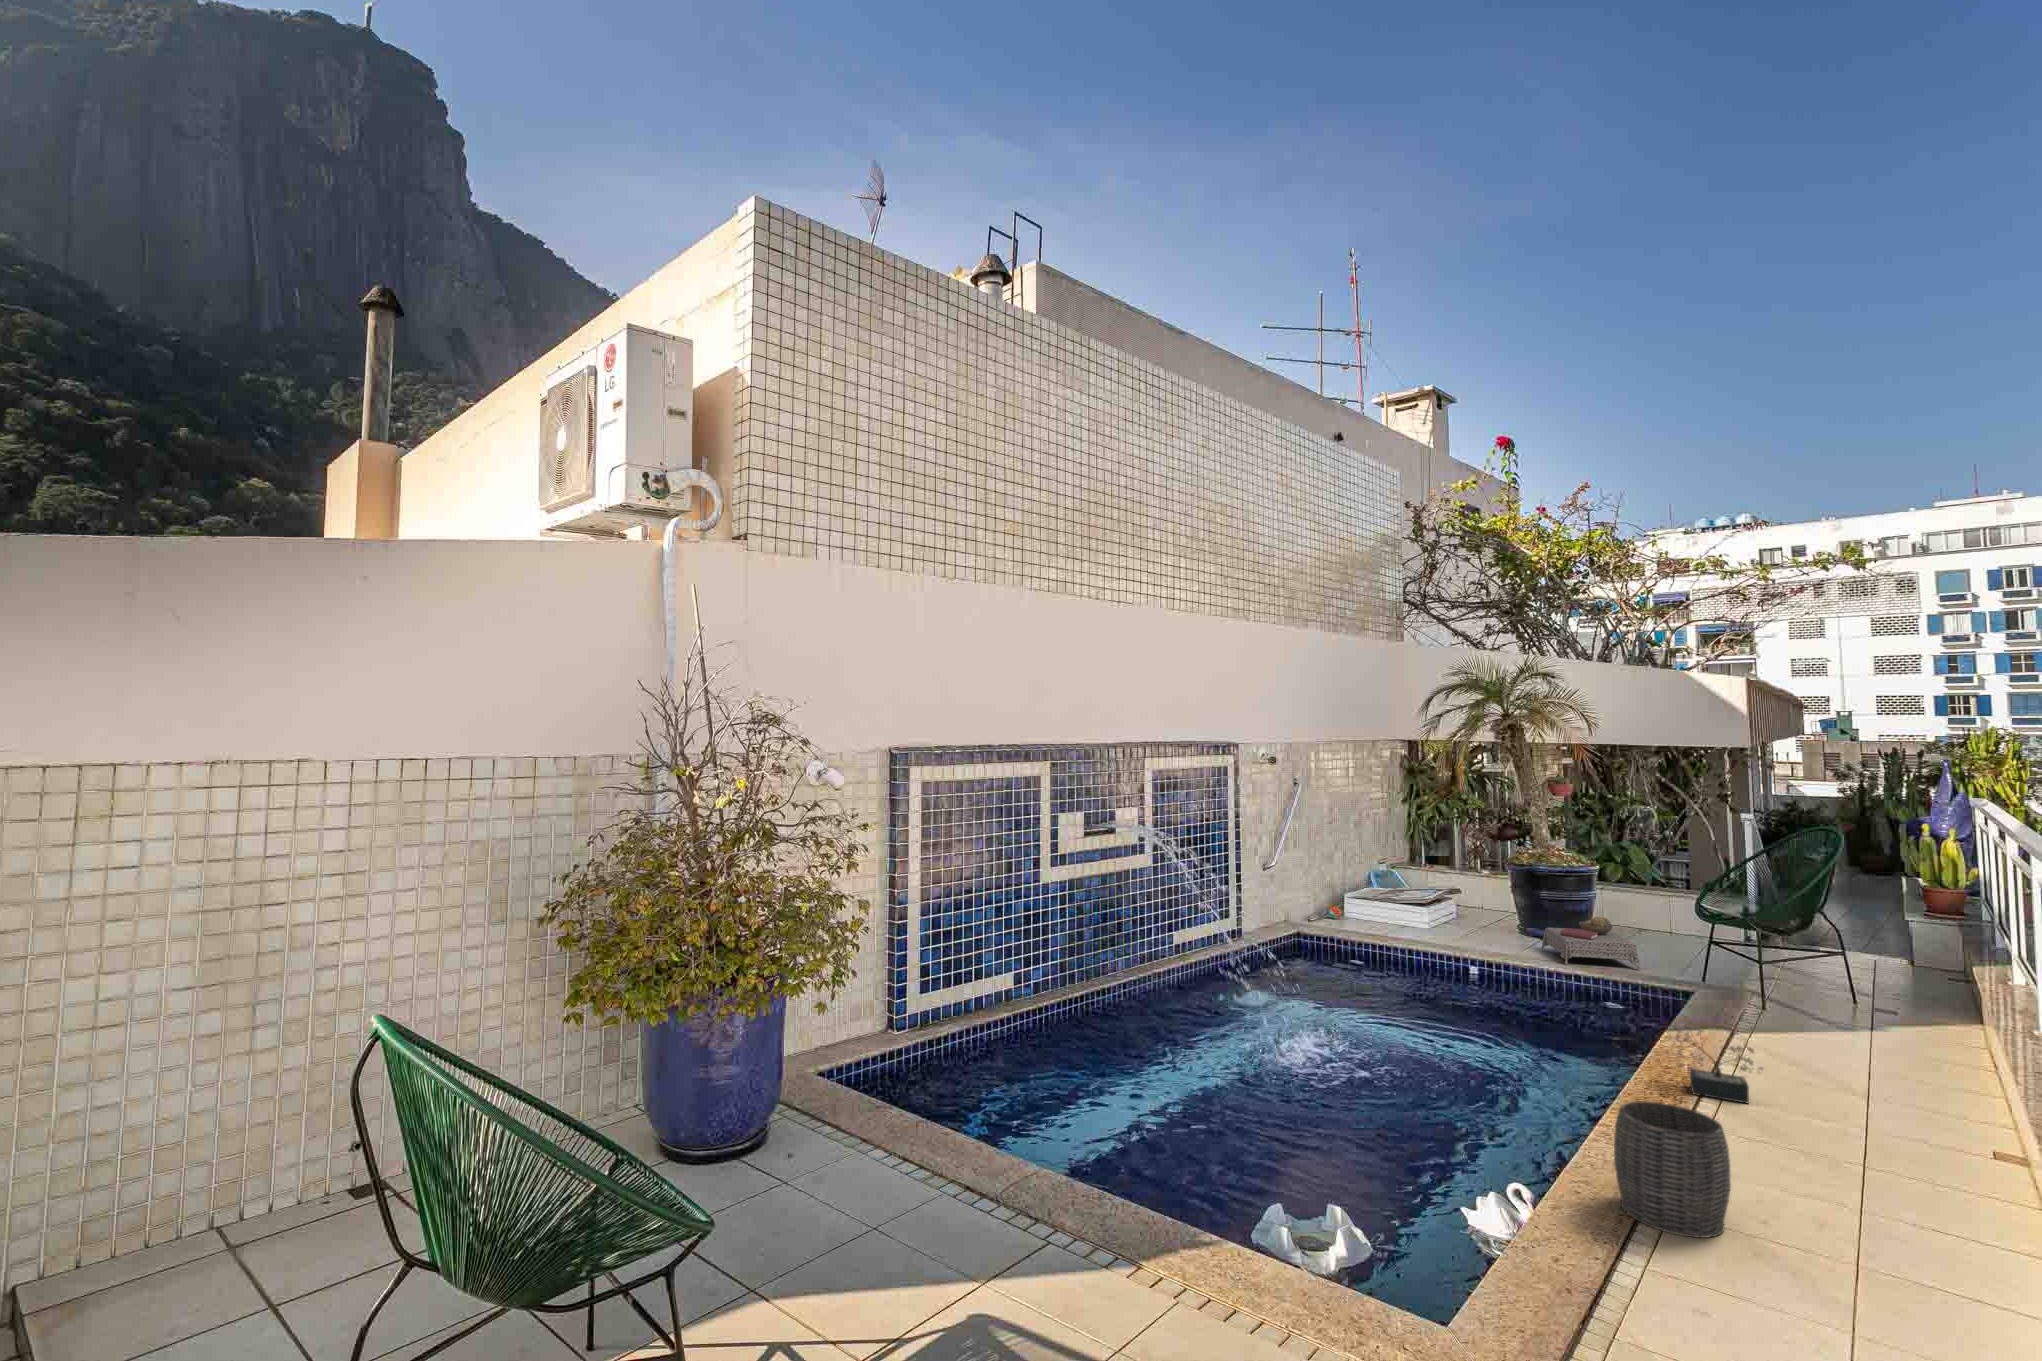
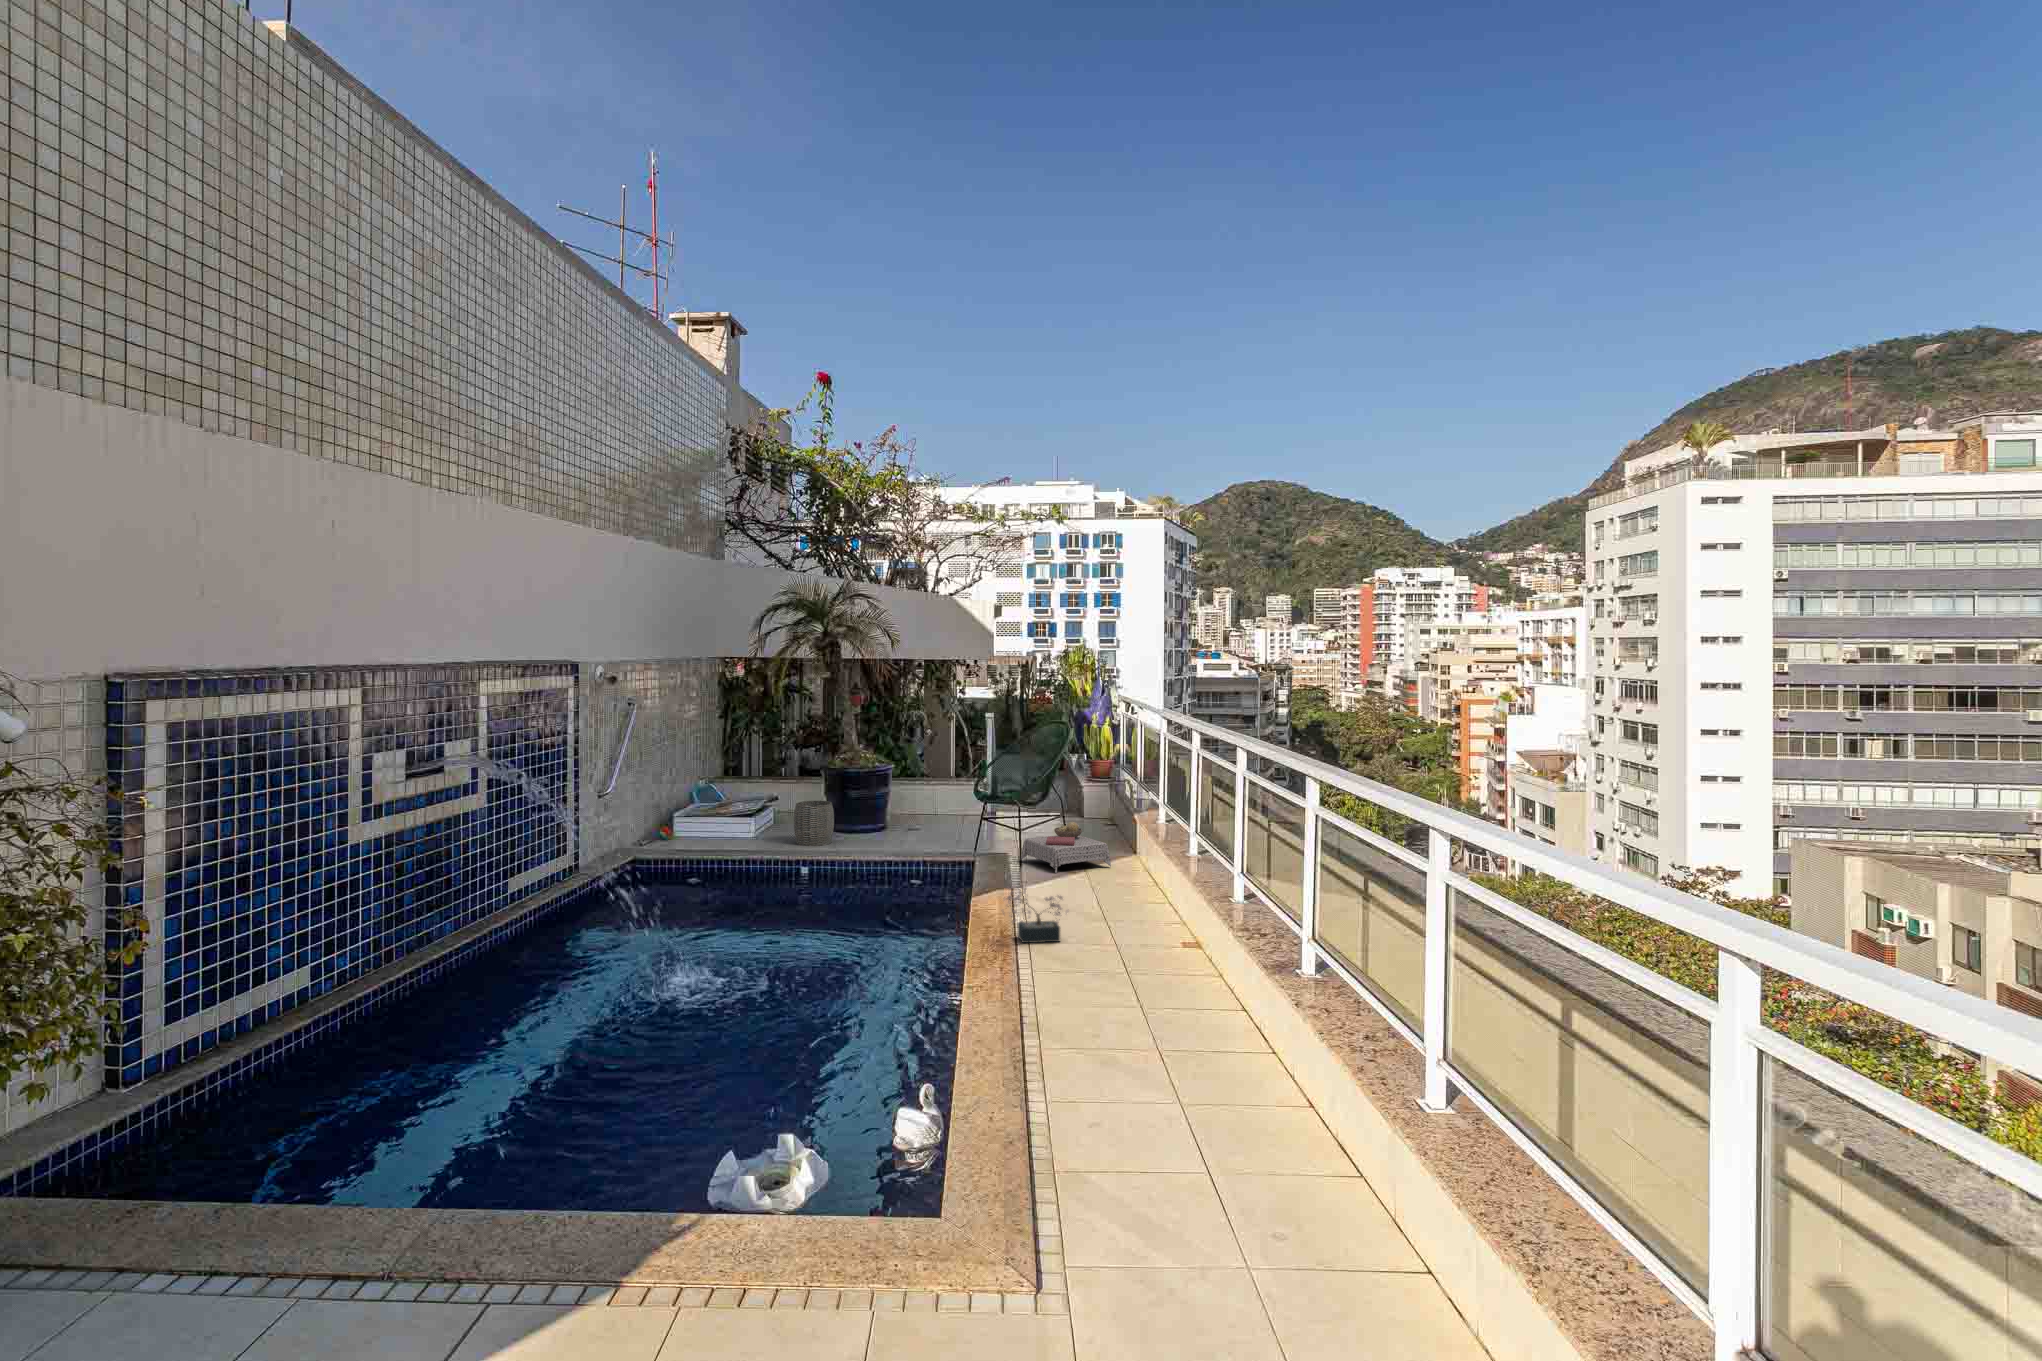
ottoman: present [1542,917,1640,969] -> present [1021,822,1111,874]
woven basket: present [1614,1101,1731,1238] -> present [794,801,834,846]

